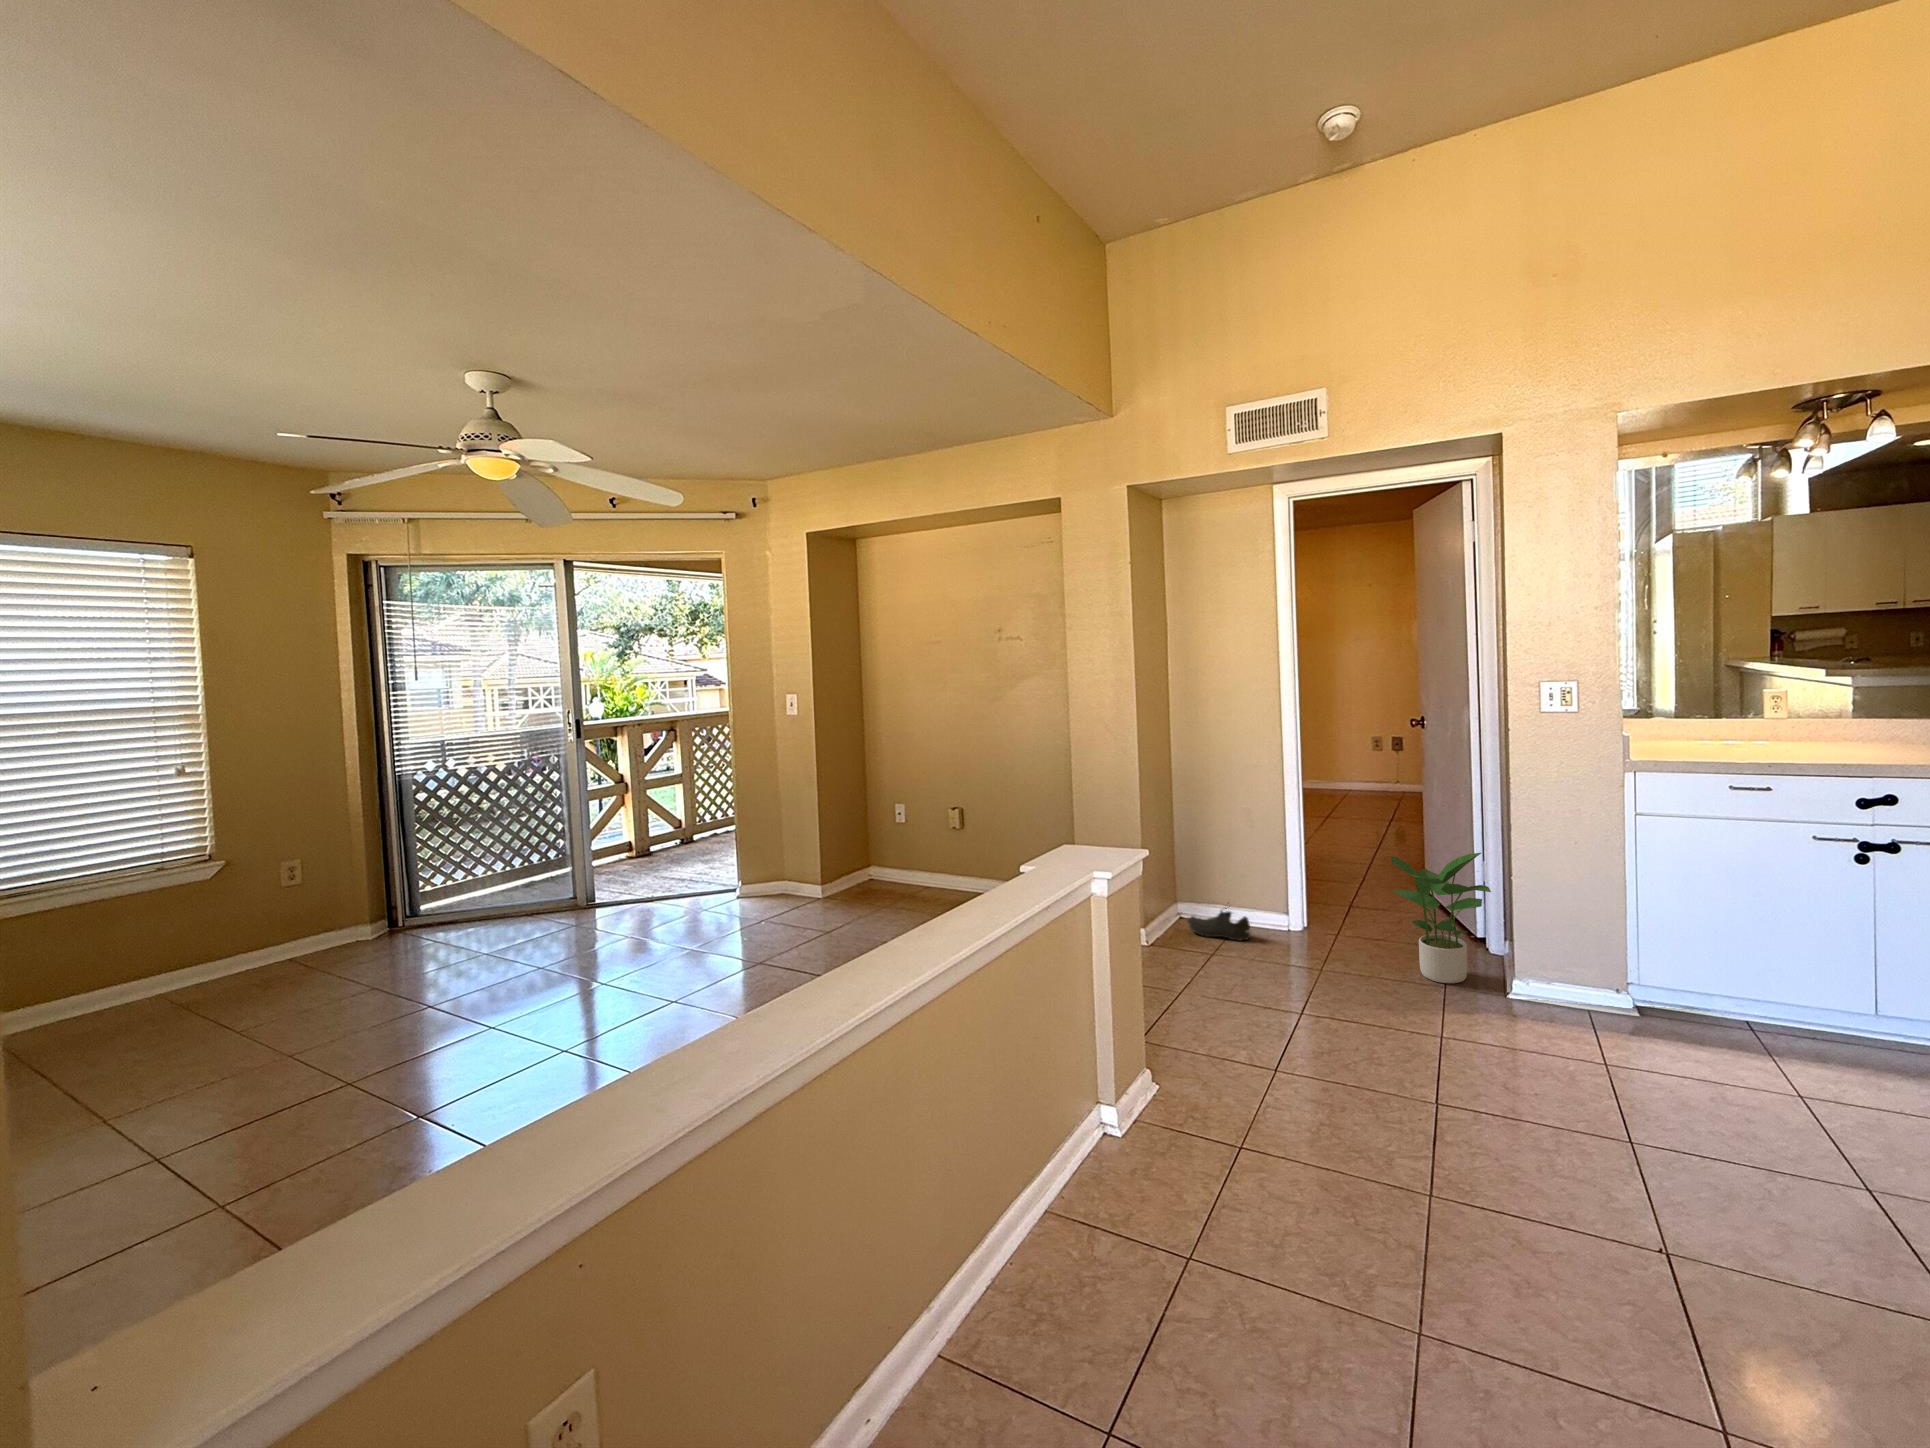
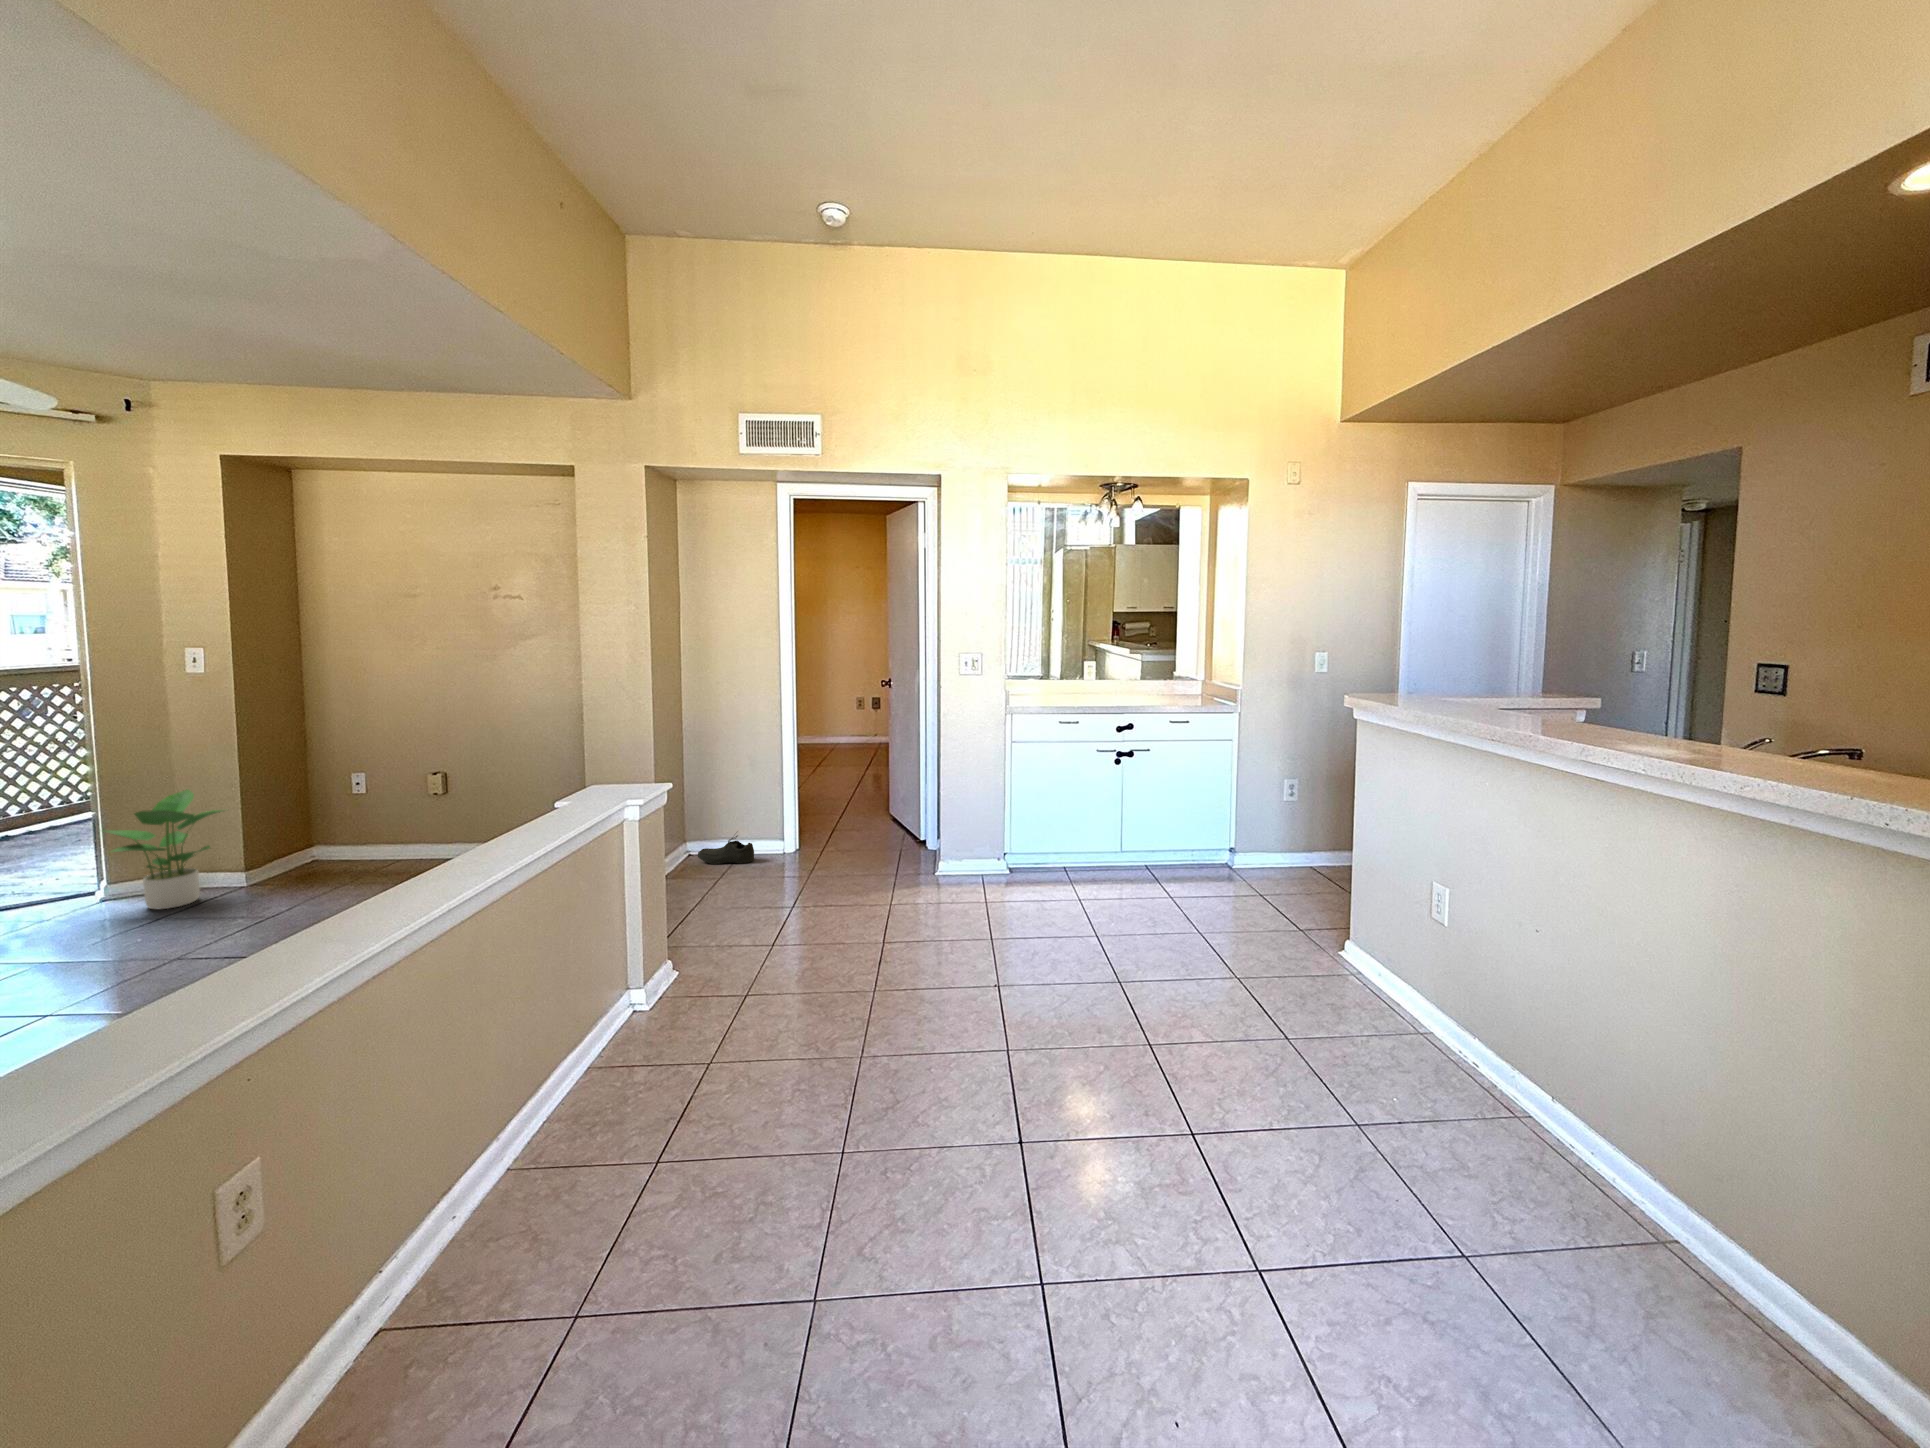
potted plant: present [1391,853,1491,983] -> present [105,789,223,909]

